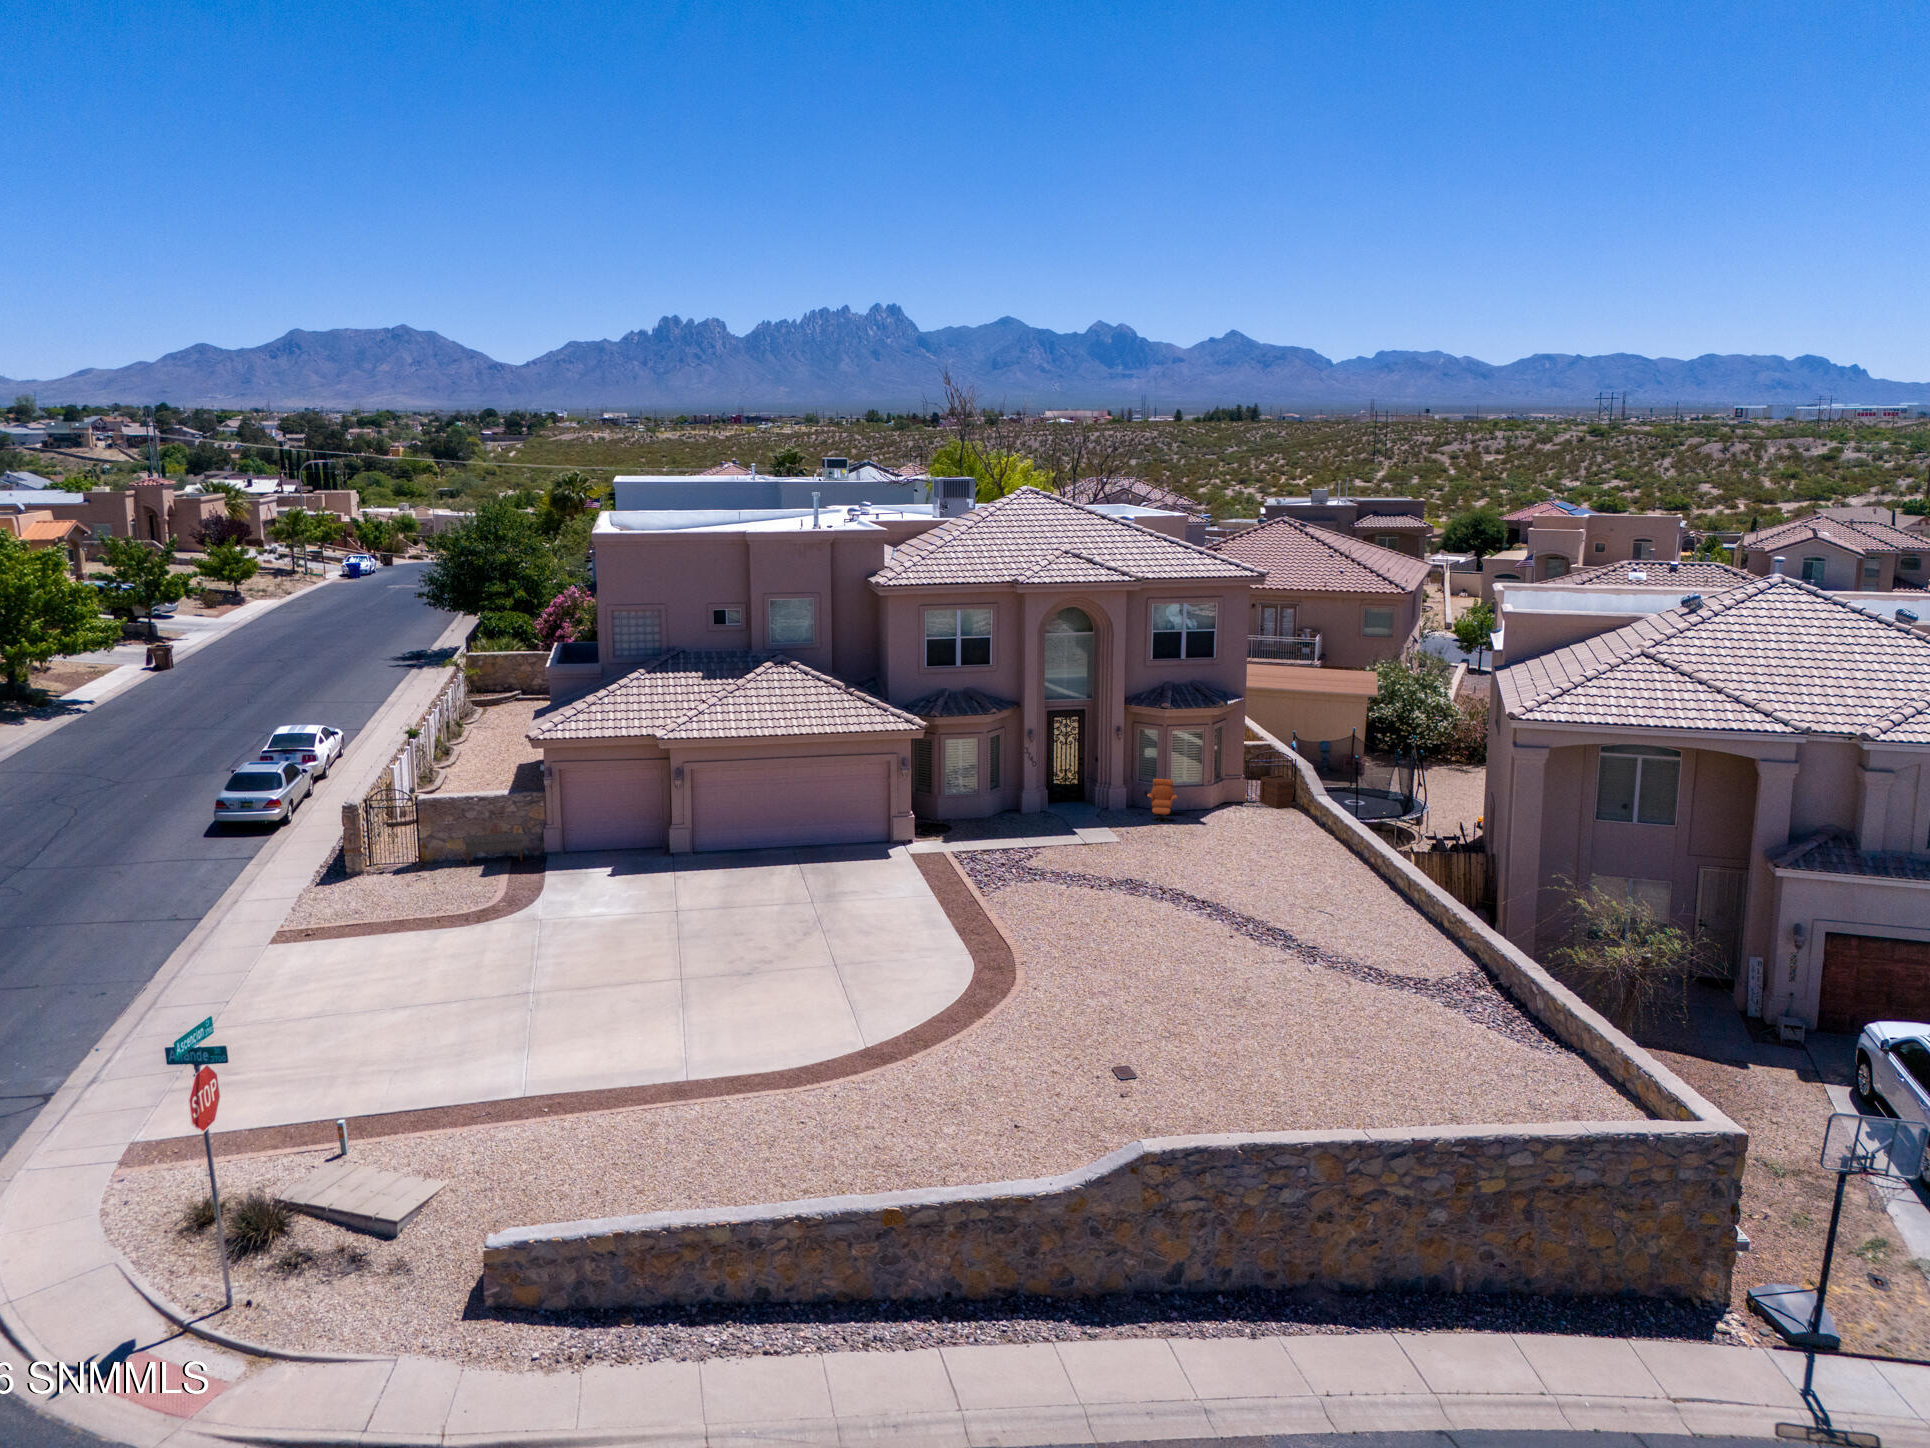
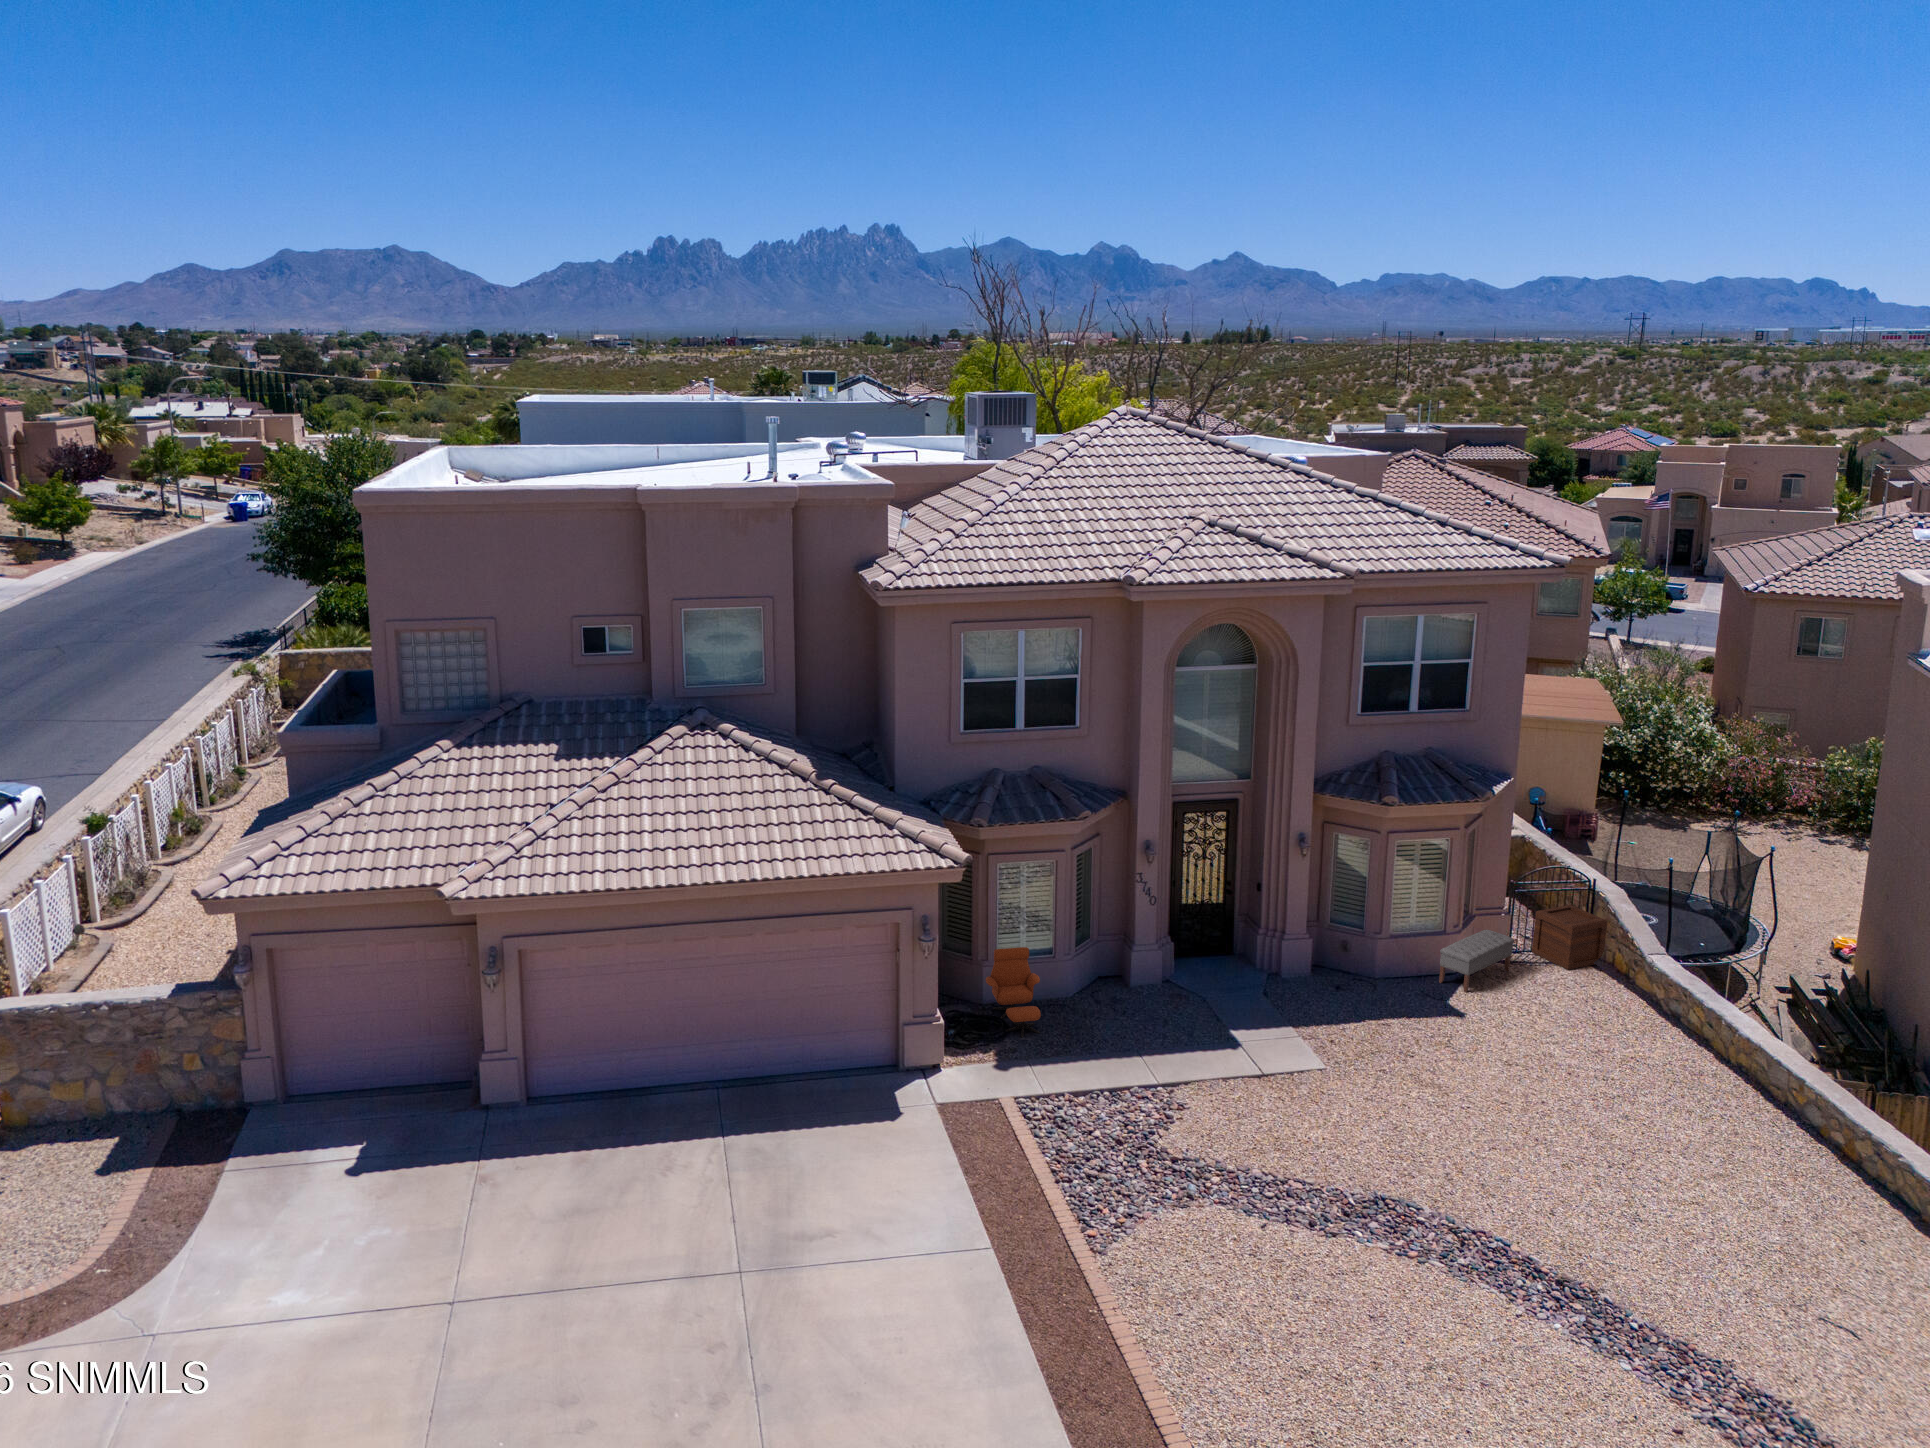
lounge chair: present [1147,779,1177,822] -> present [986,947,1041,1038]
bench: present [465,833,523,864] -> present [1439,930,1514,992]

